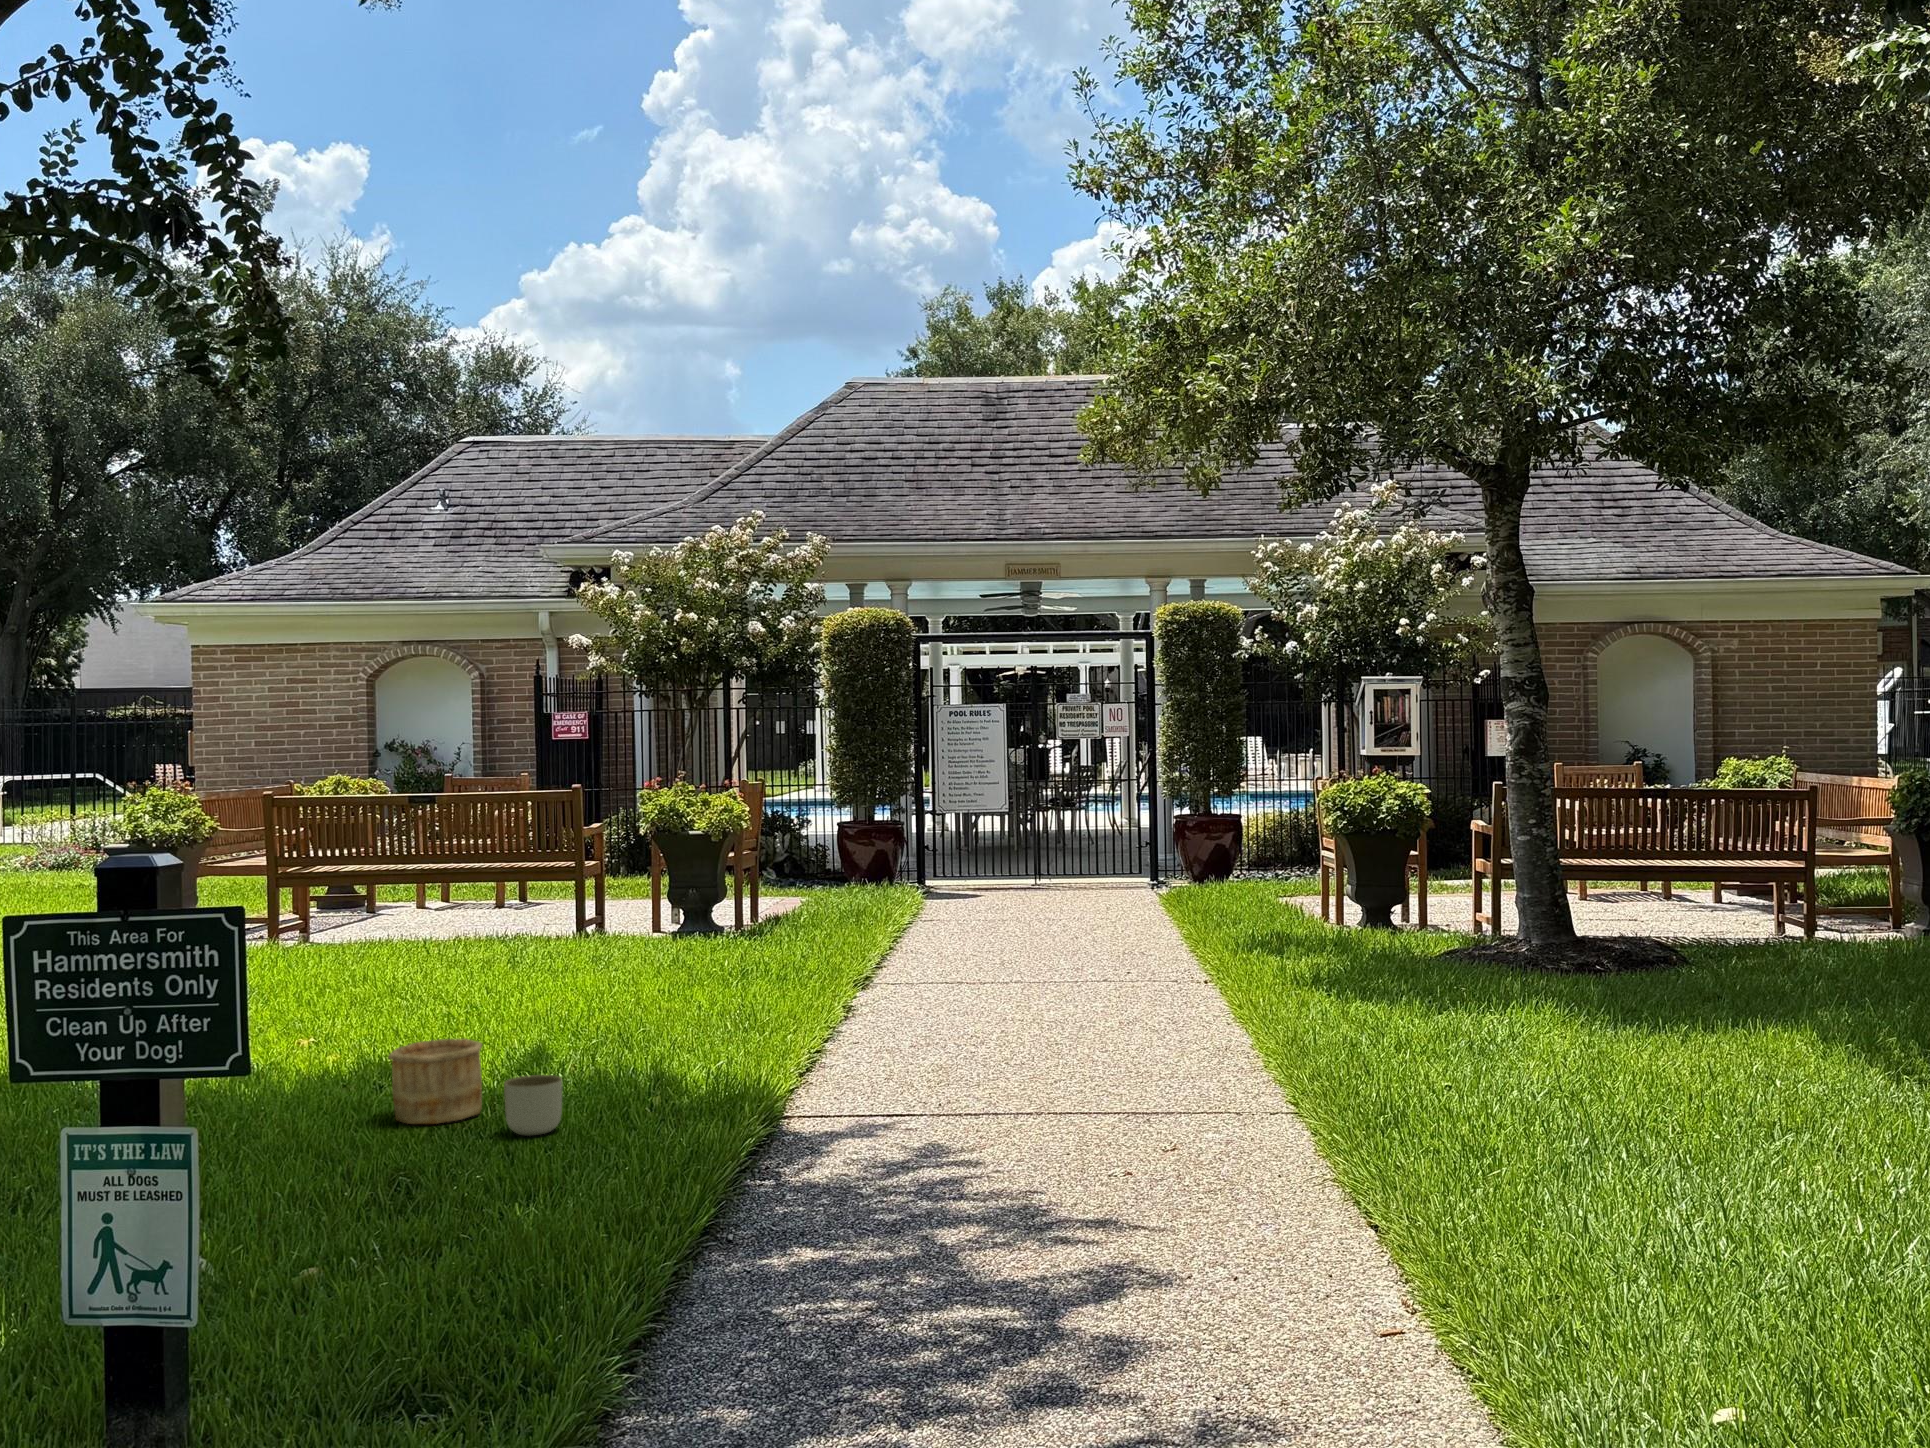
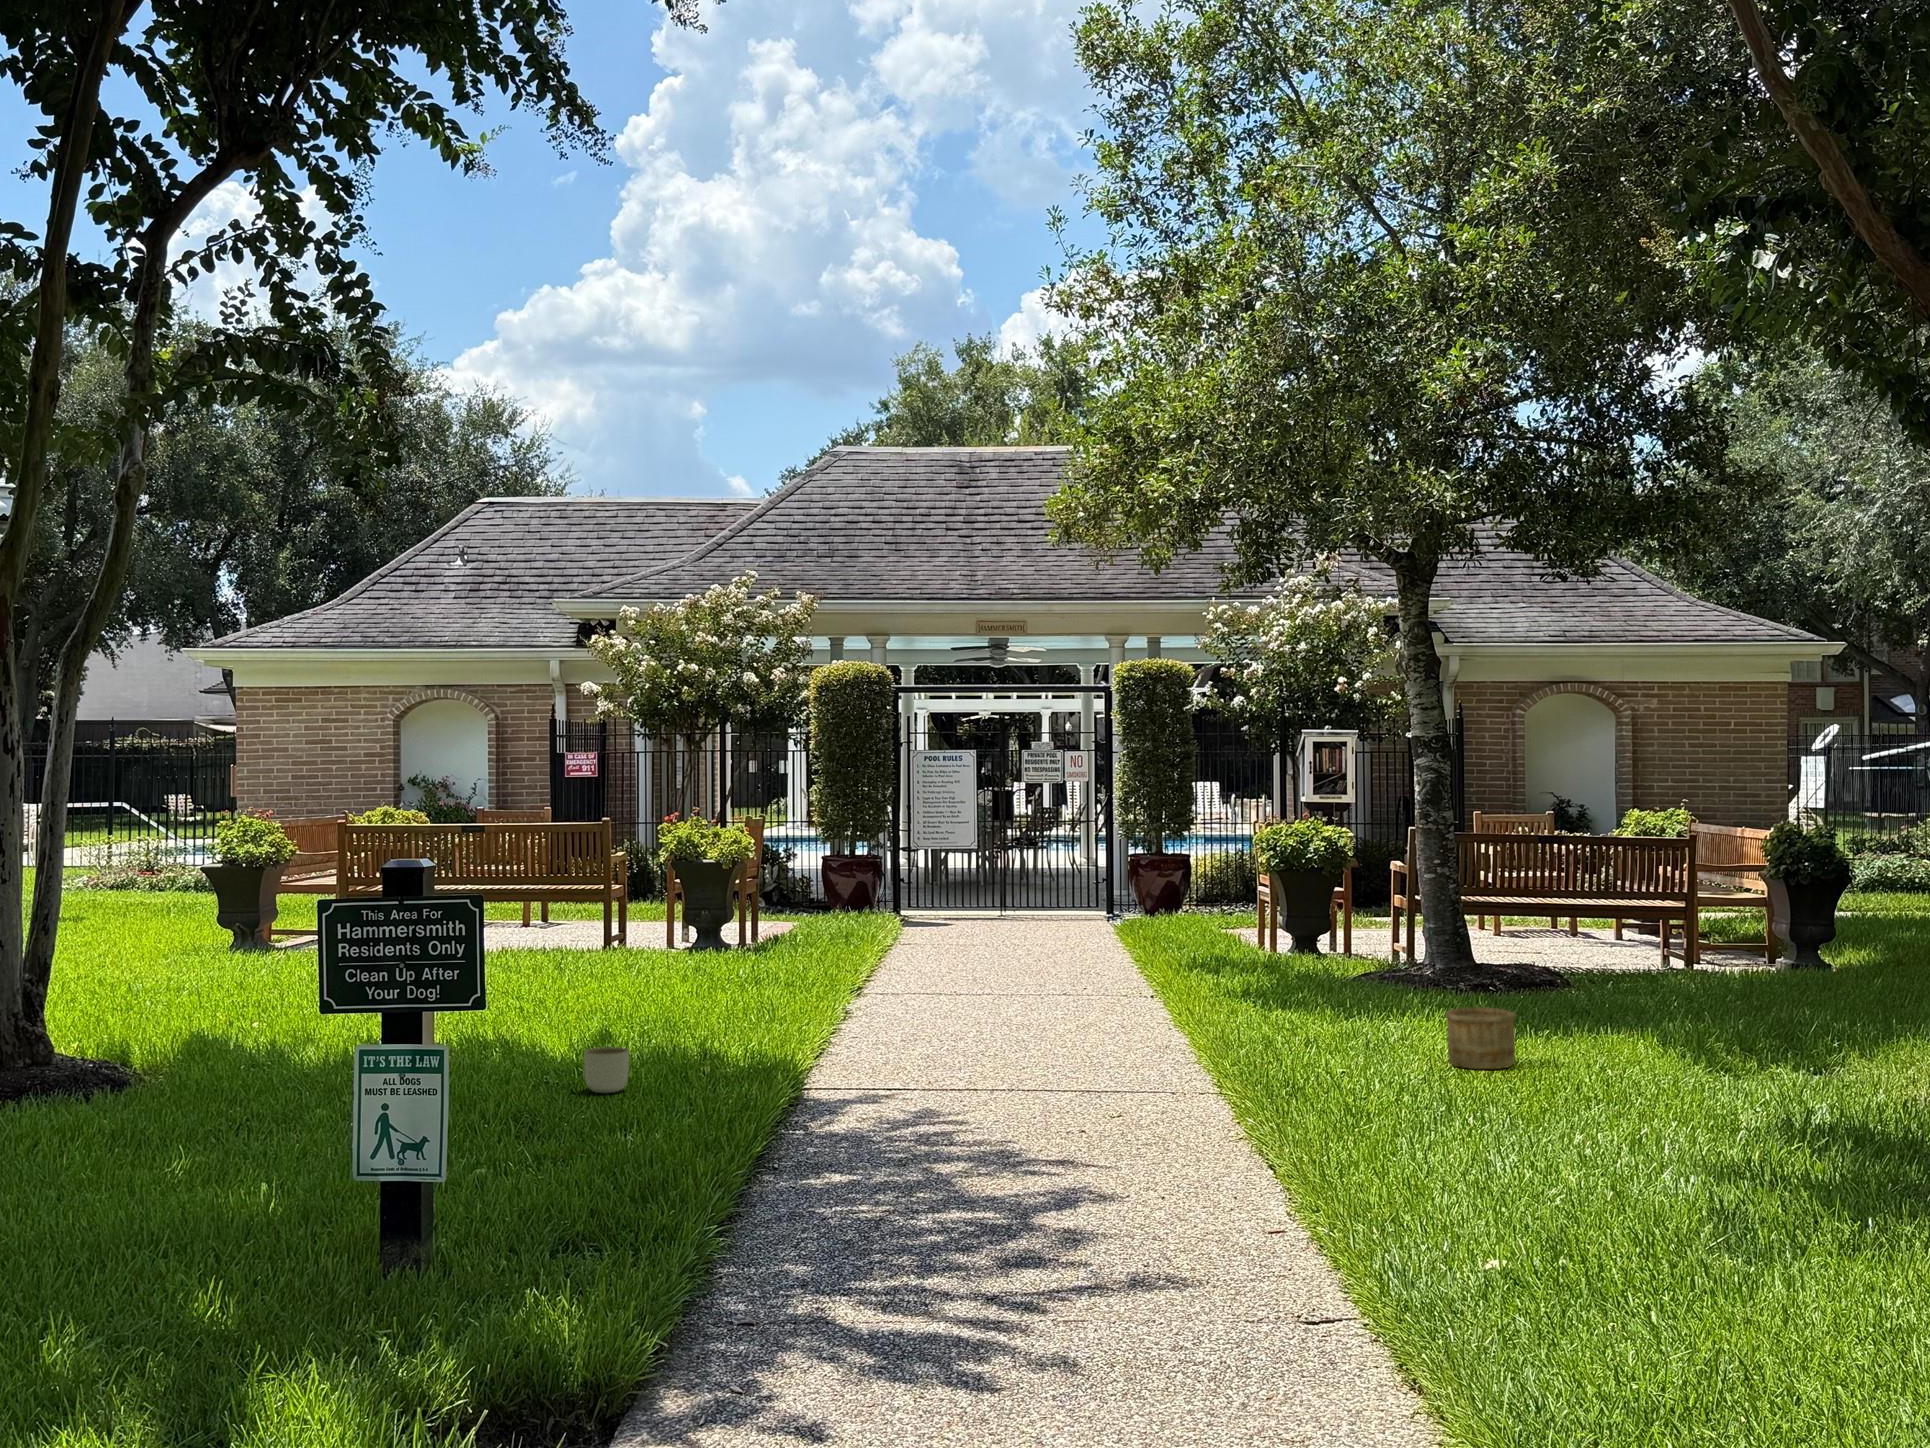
wooden bucket: present [388,1038,482,1124] -> present [1445,1007,1516,1069]

